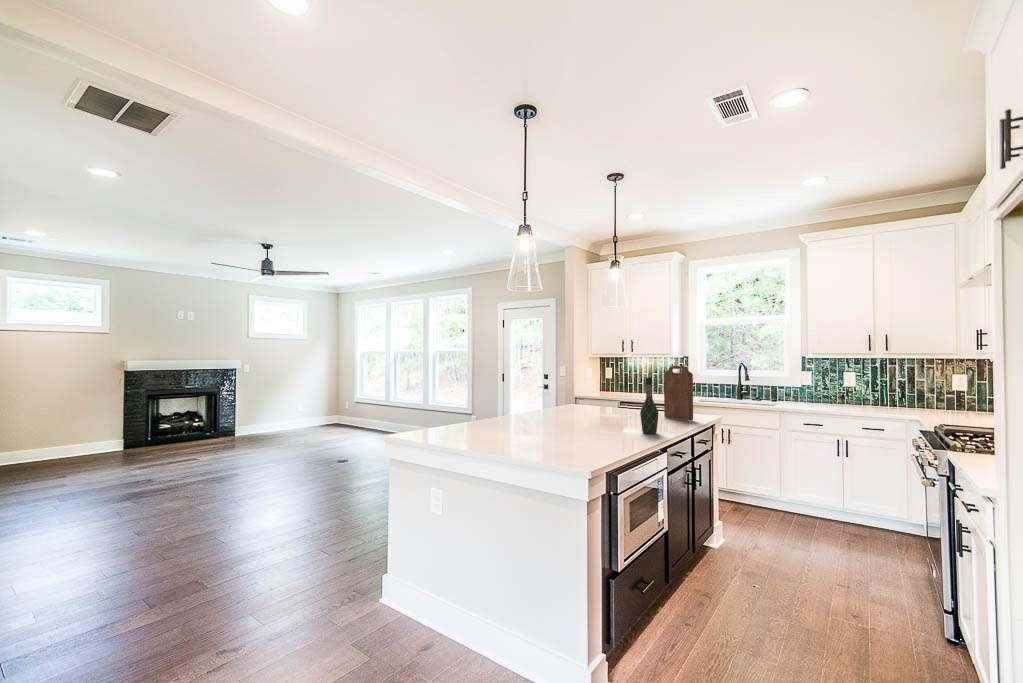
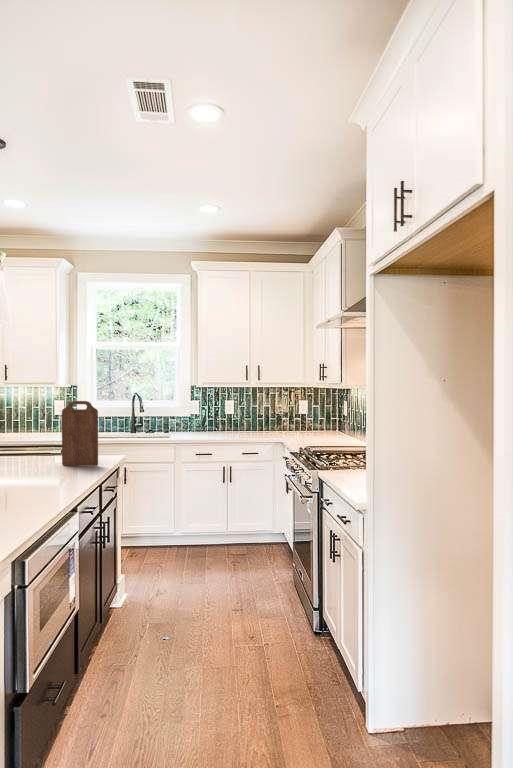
wine bottle: present [640,378,658,434] -> none [41,419,65,492]

